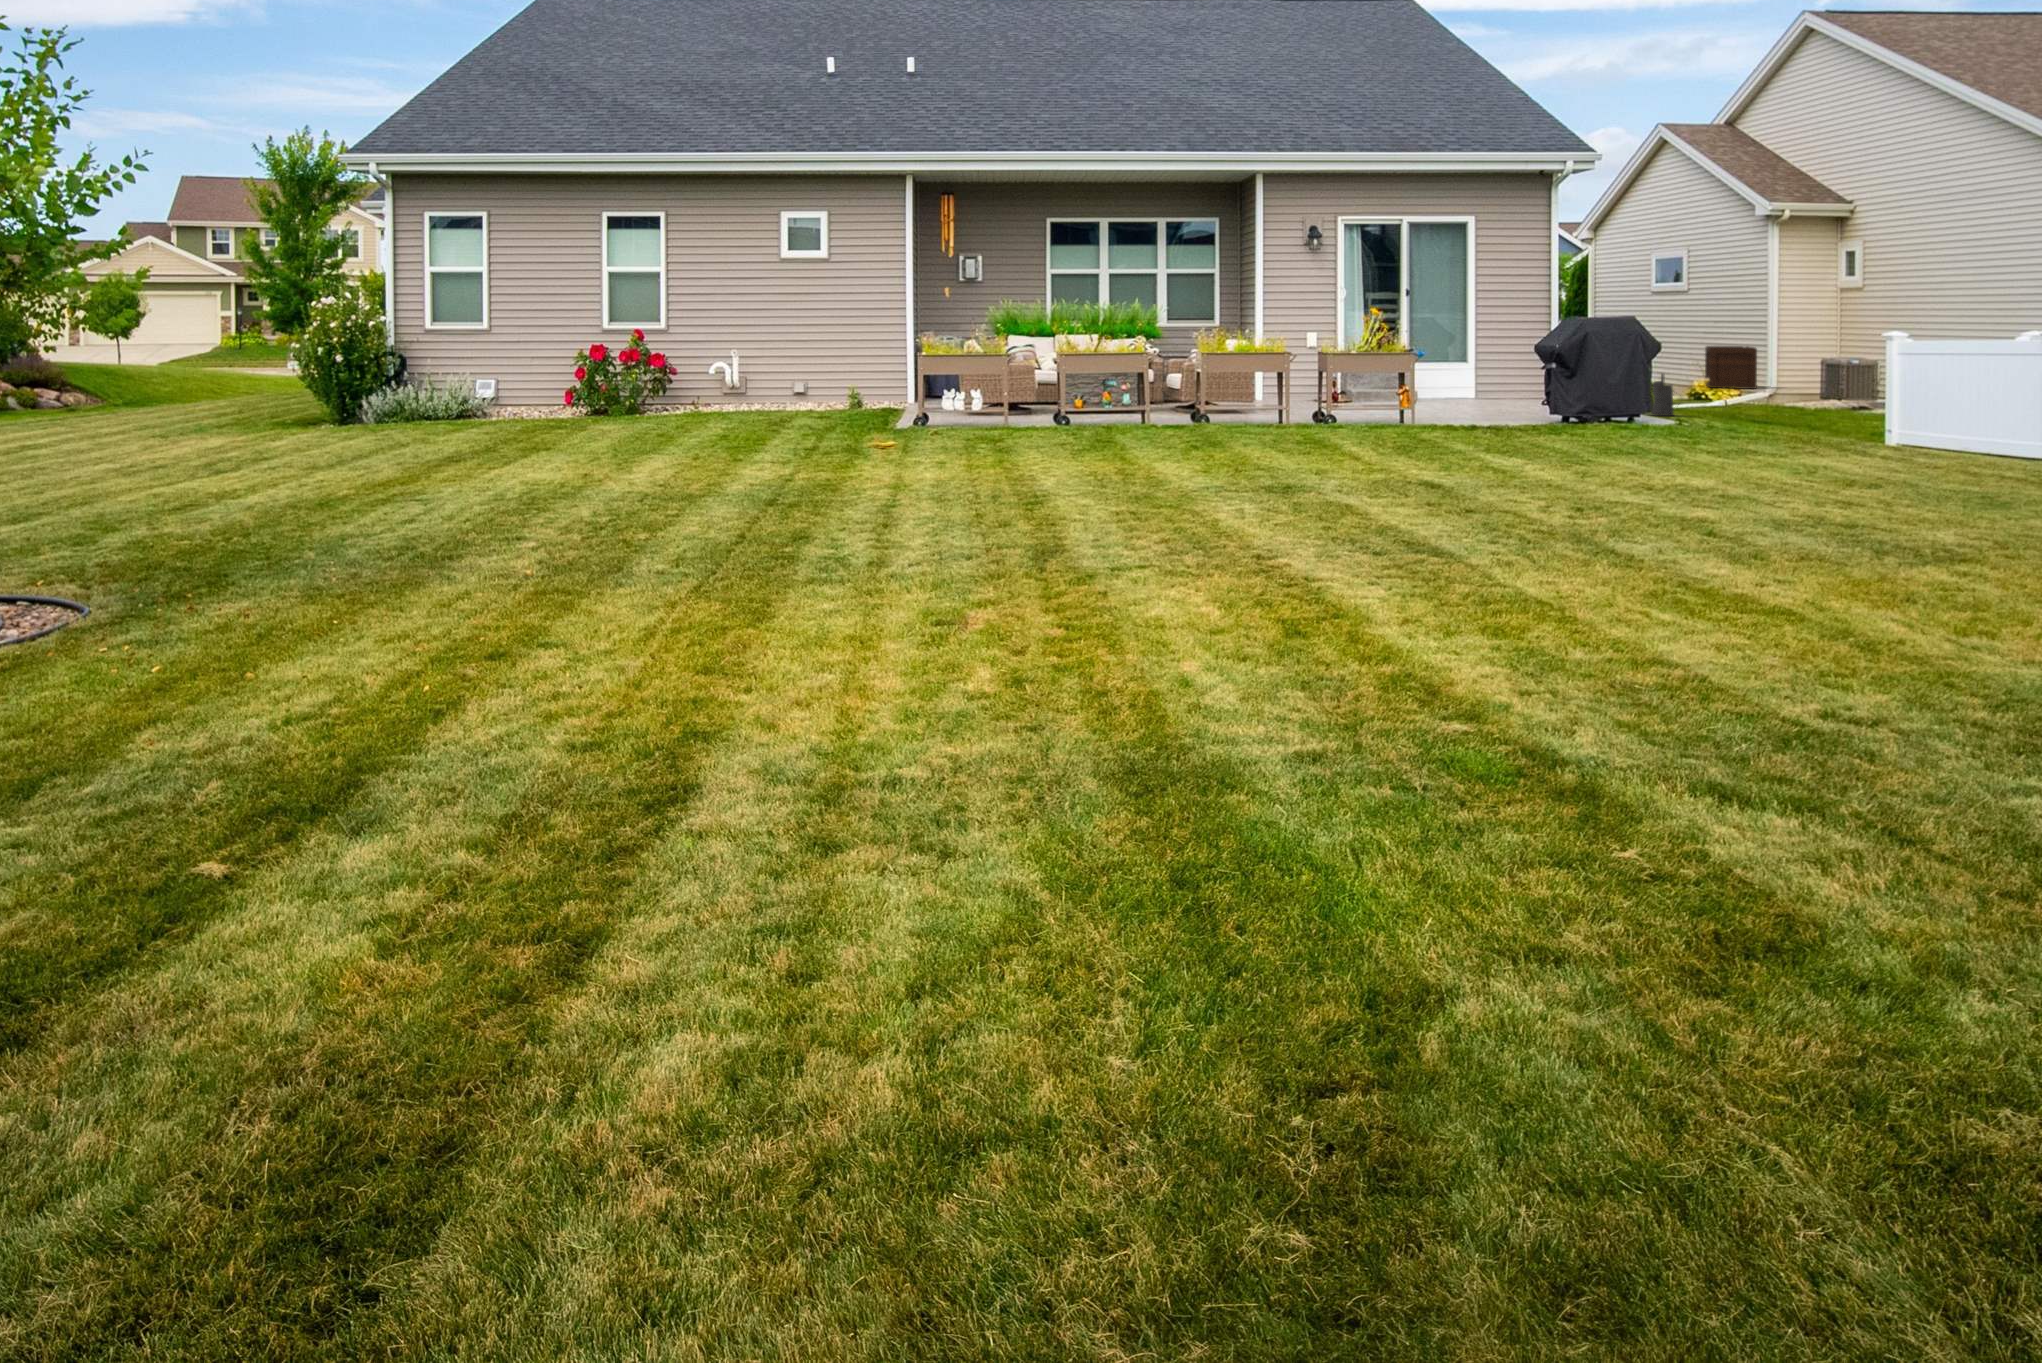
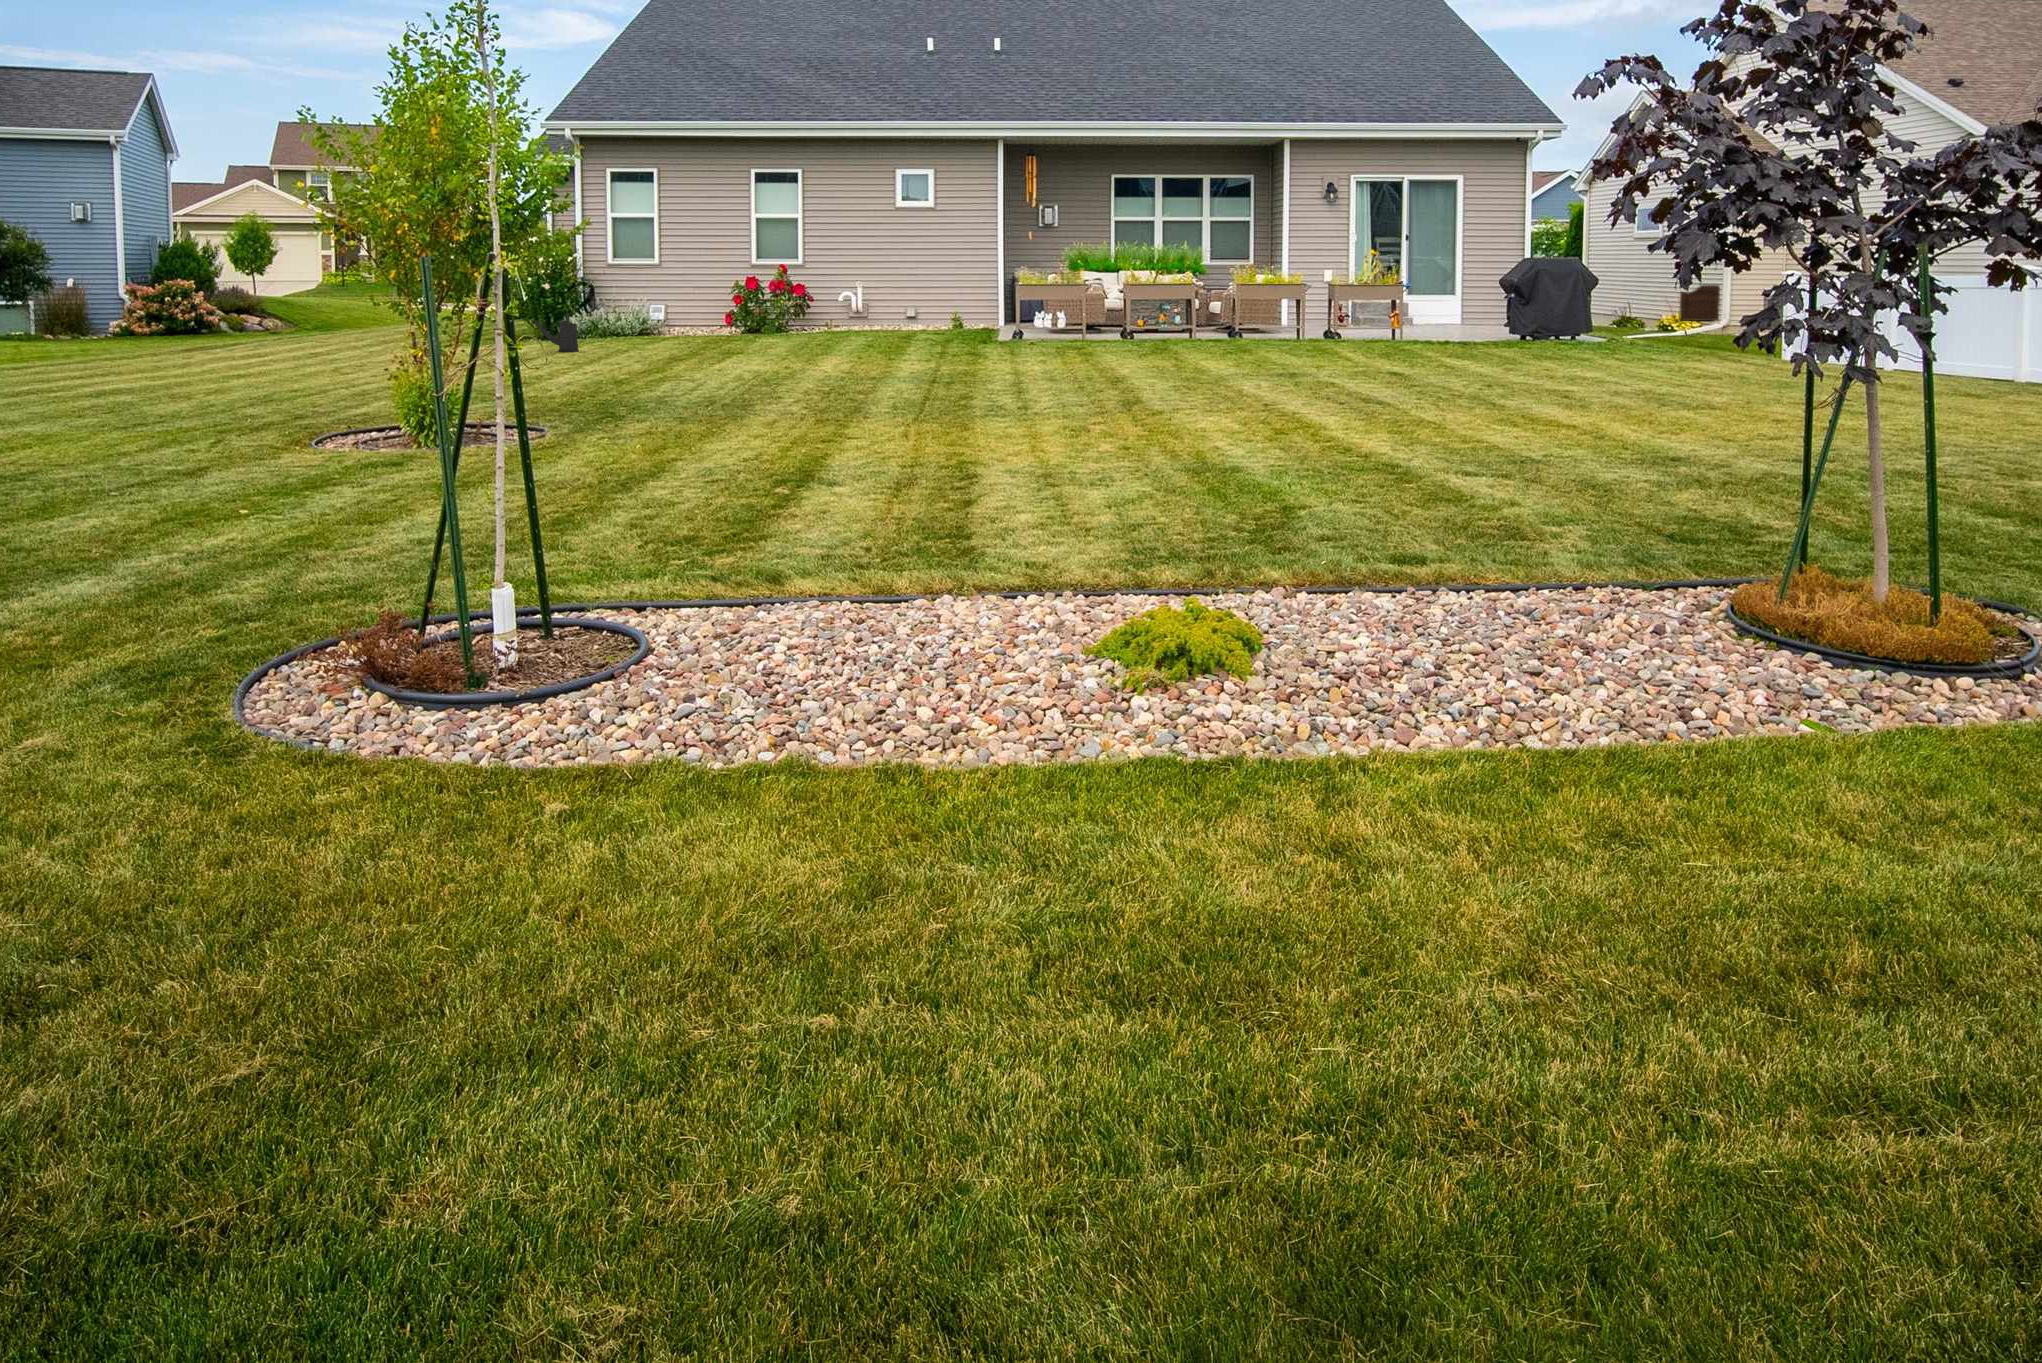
watering can: present [1651,374,1674,416] -> present [535,313,585,352]

